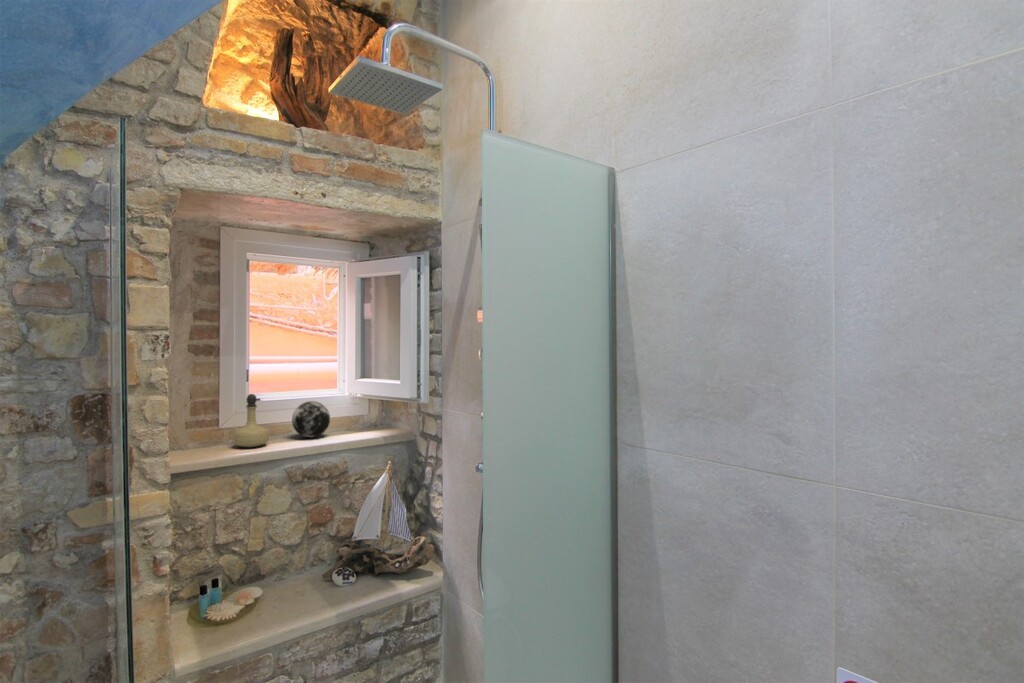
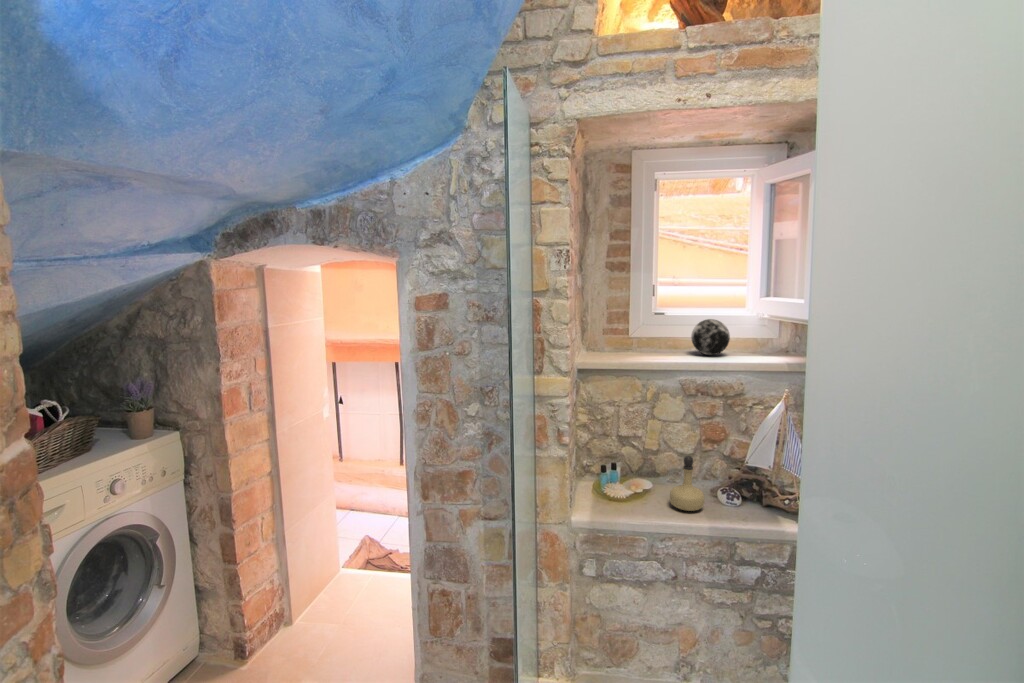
perfume bottle: present [233,394,269,447] -> present [670,456,705,511]

